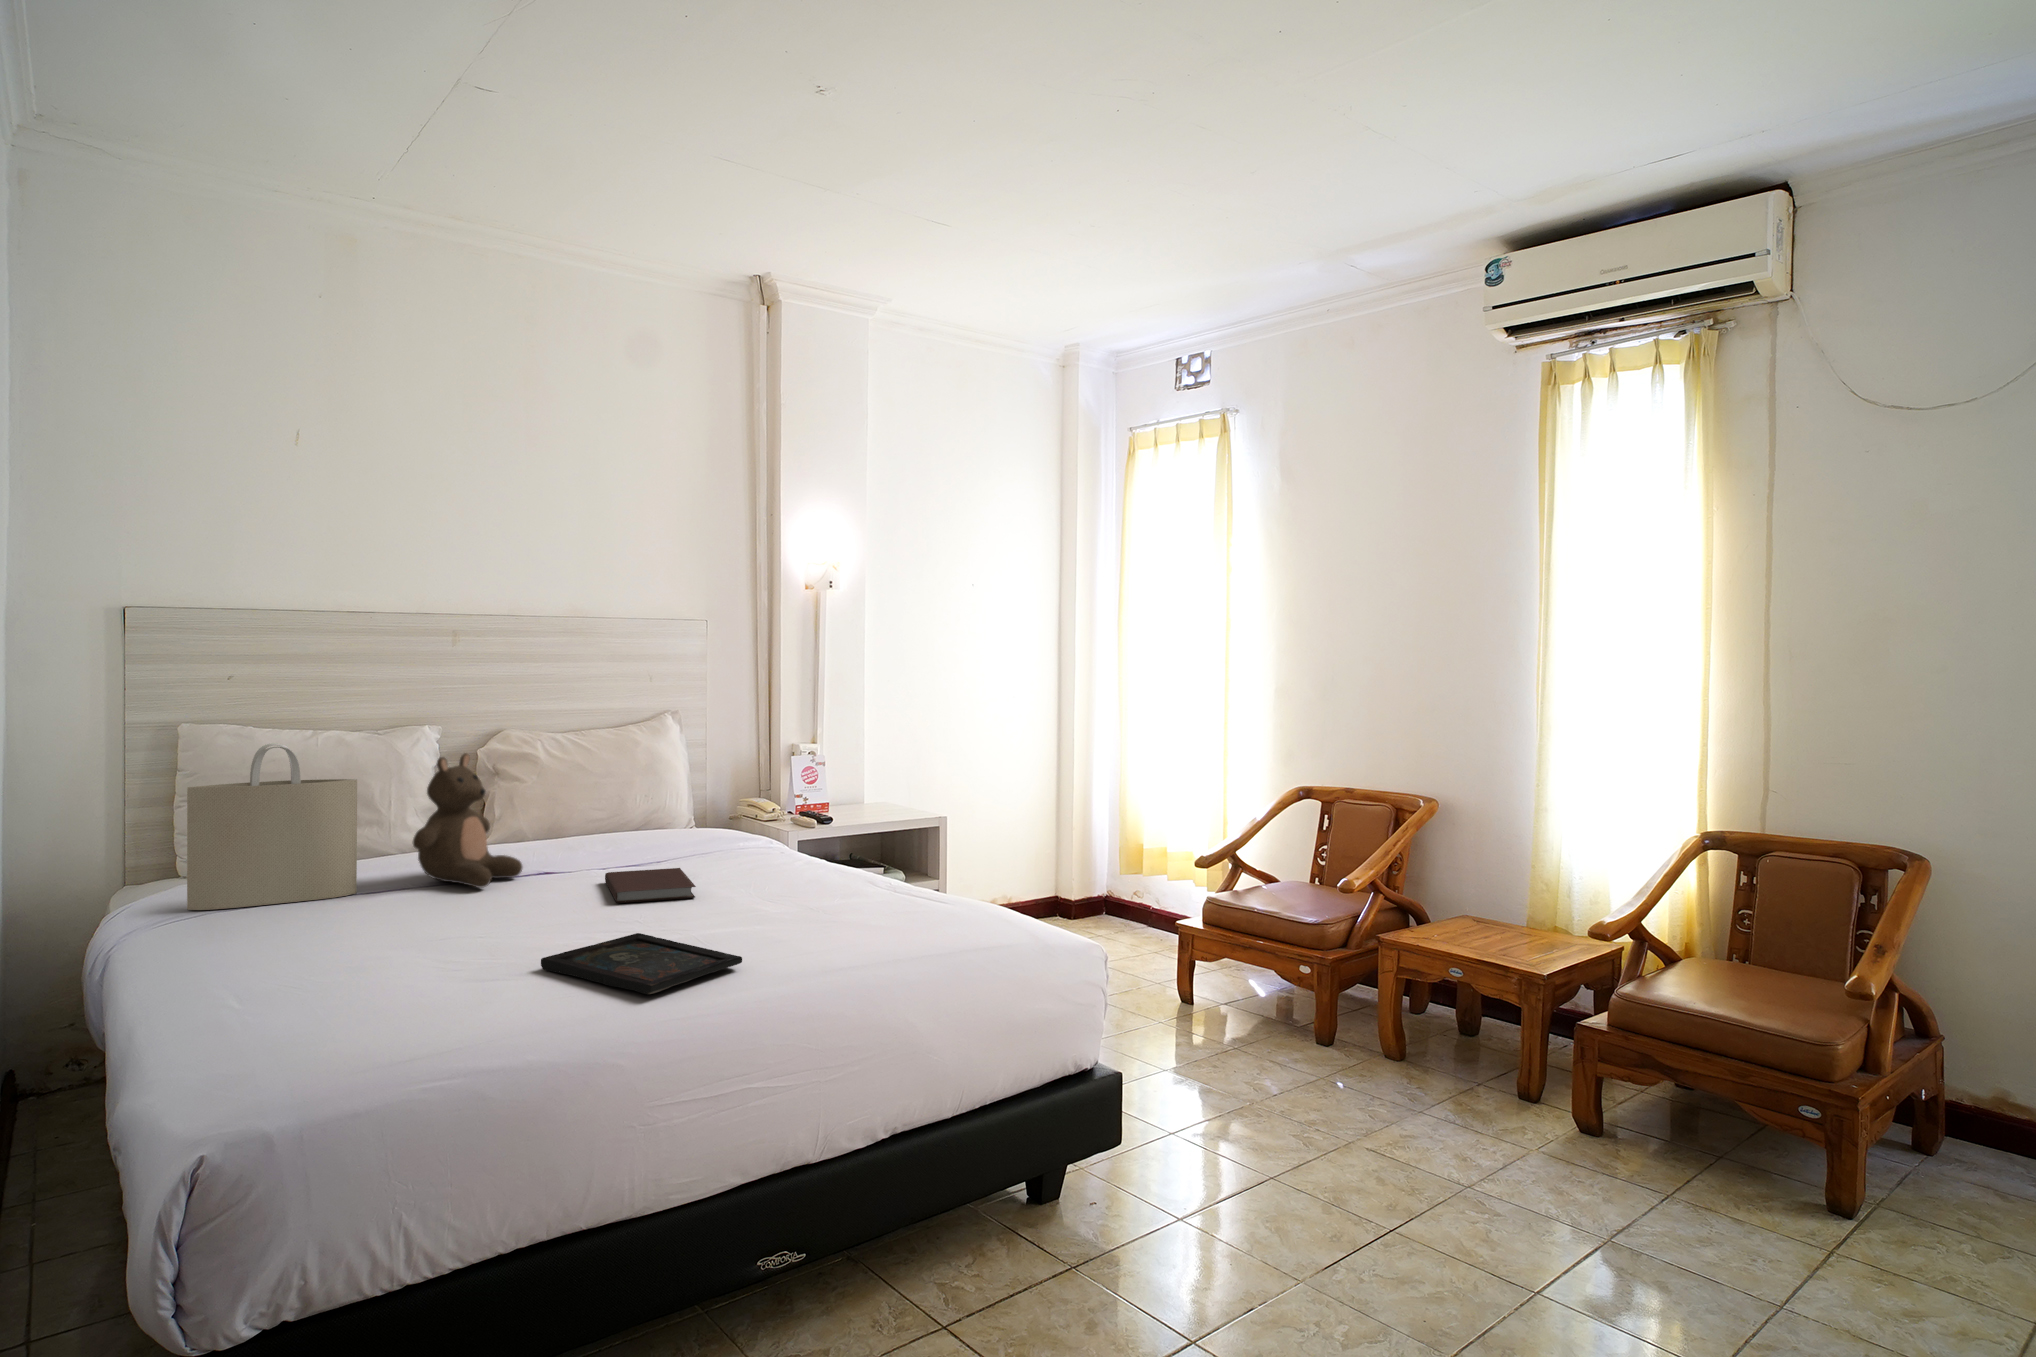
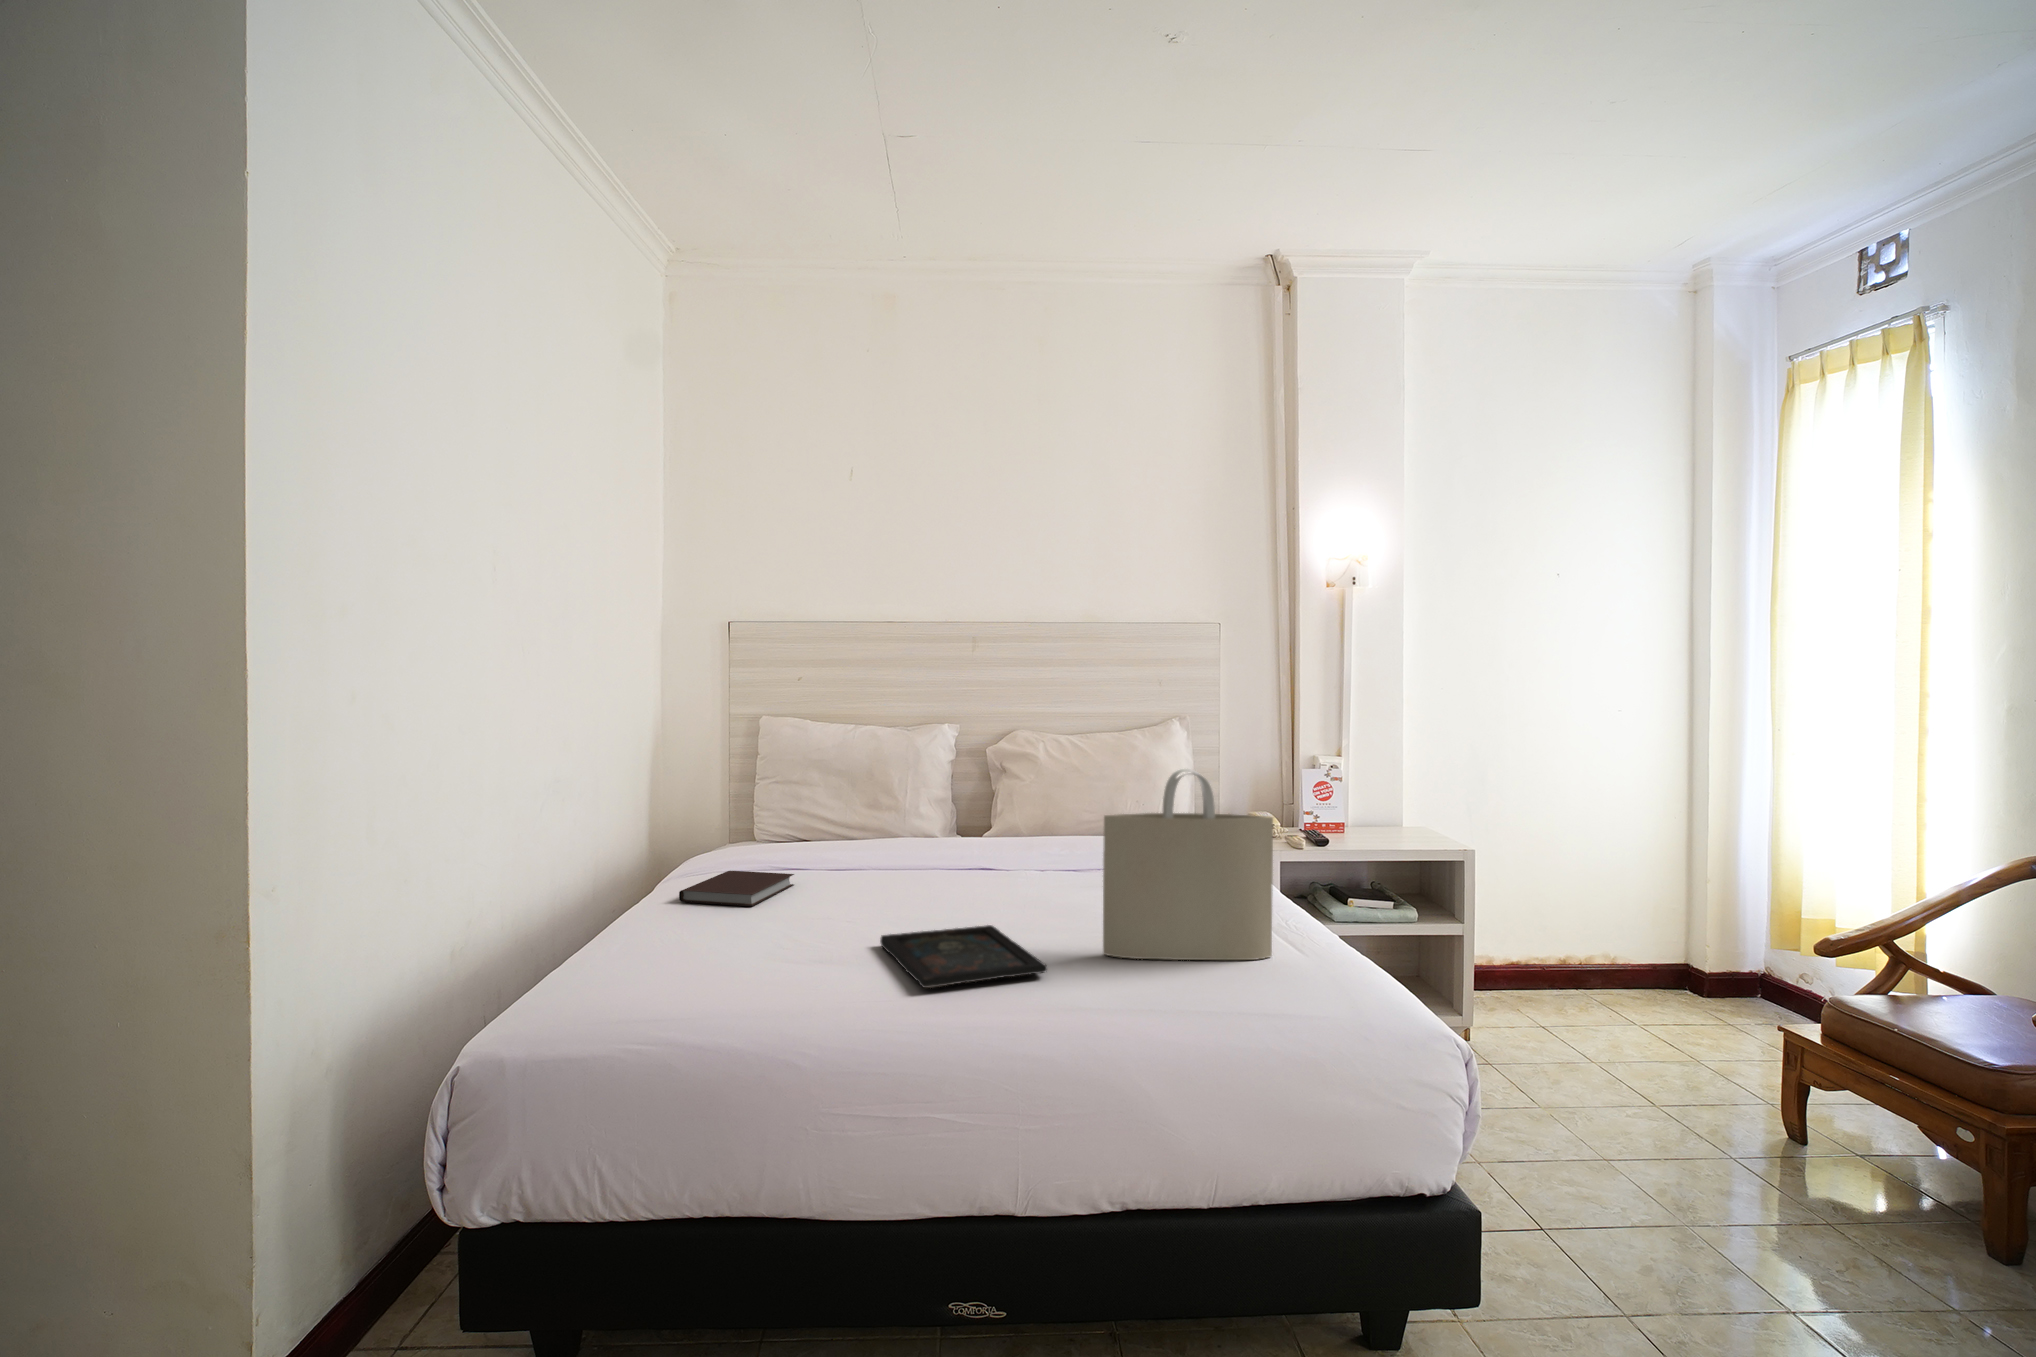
tote bag: present [187,743,357,910] -> present [1103,769,1273,960]
stuffed bear: present [413,753,522,888] -> none [889,744,982,866]
notebook: present [605,868,696,903] -> present [679,871,794,906]

